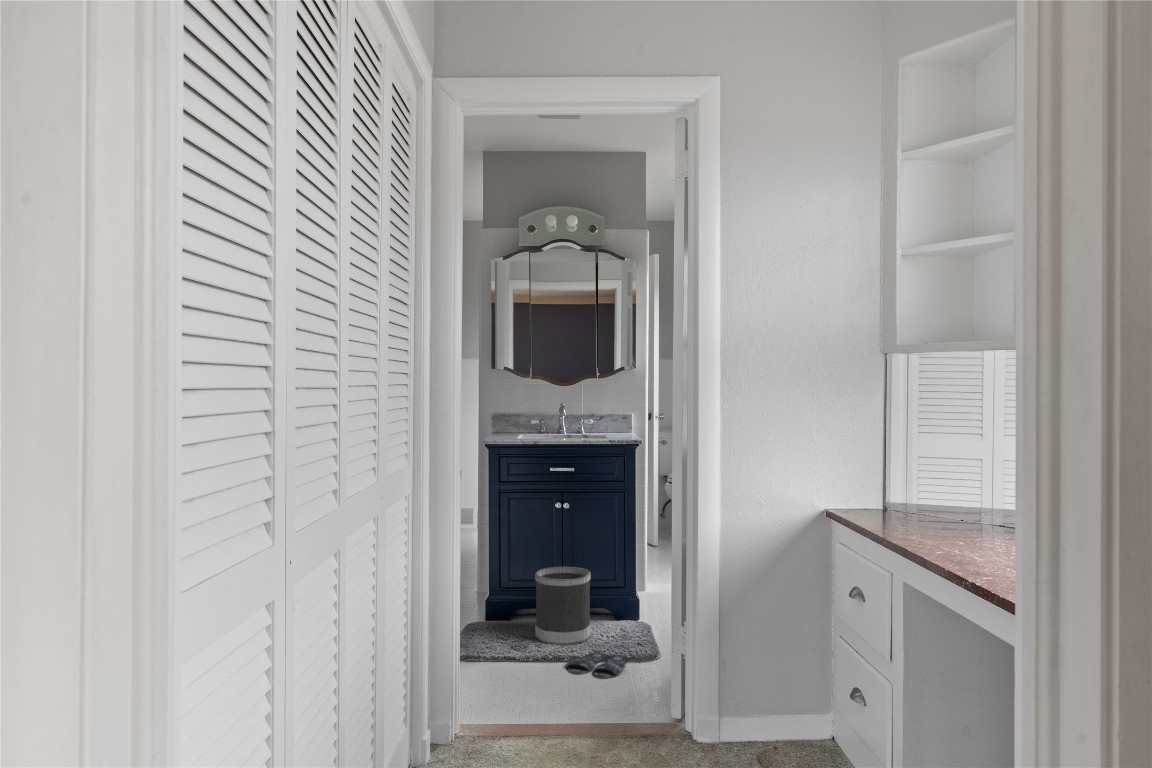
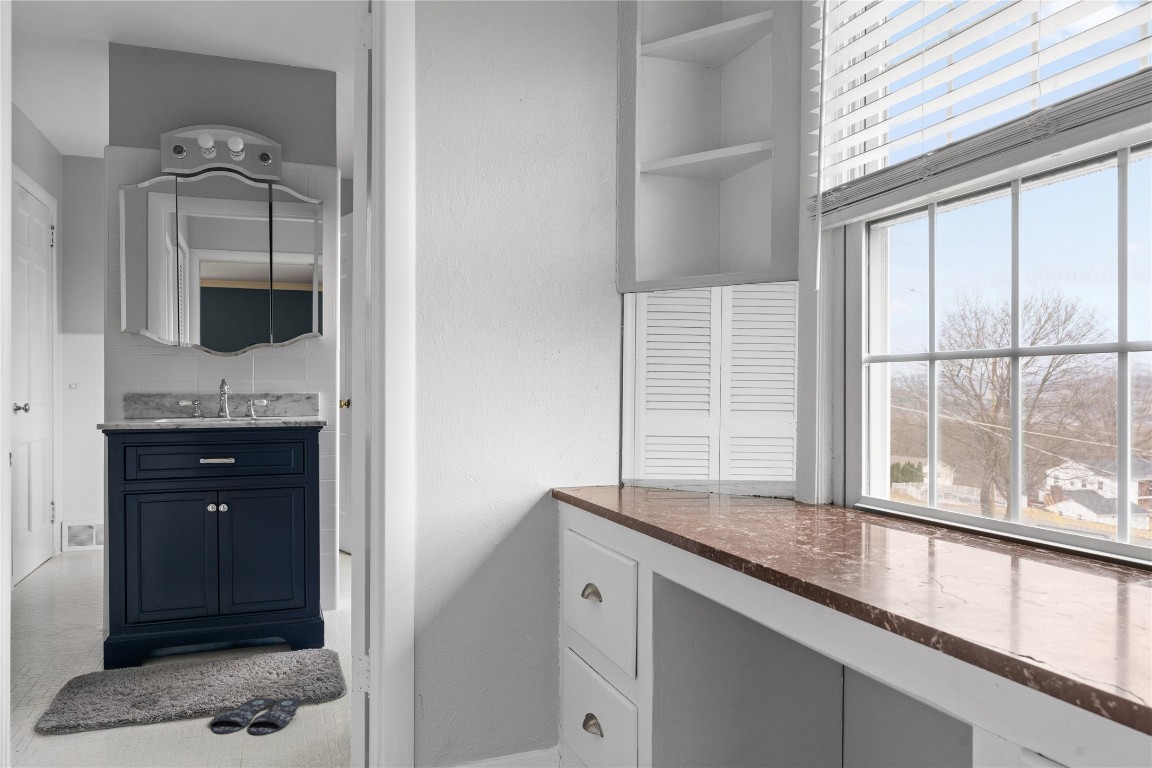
wastebasket: present [535,567,591,645] -> none [173,587,254,694]

